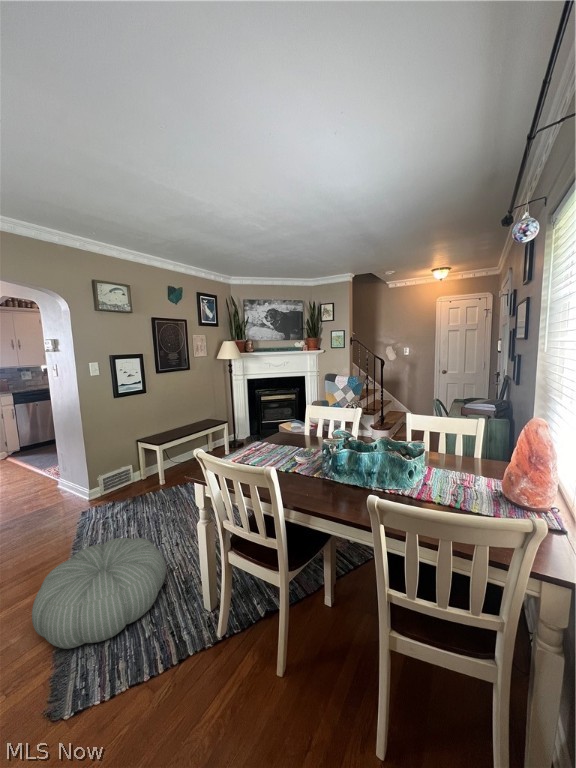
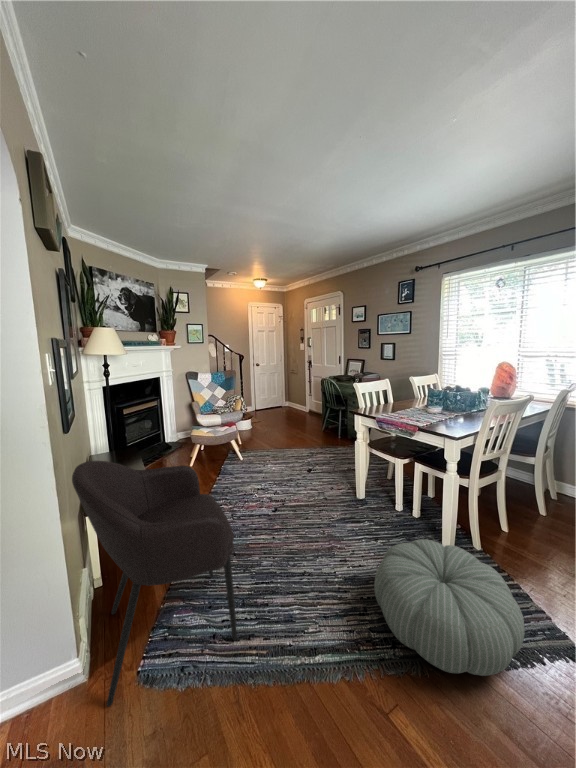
armchair: none [61,412,151,527] -> present [72,461,237,706]

